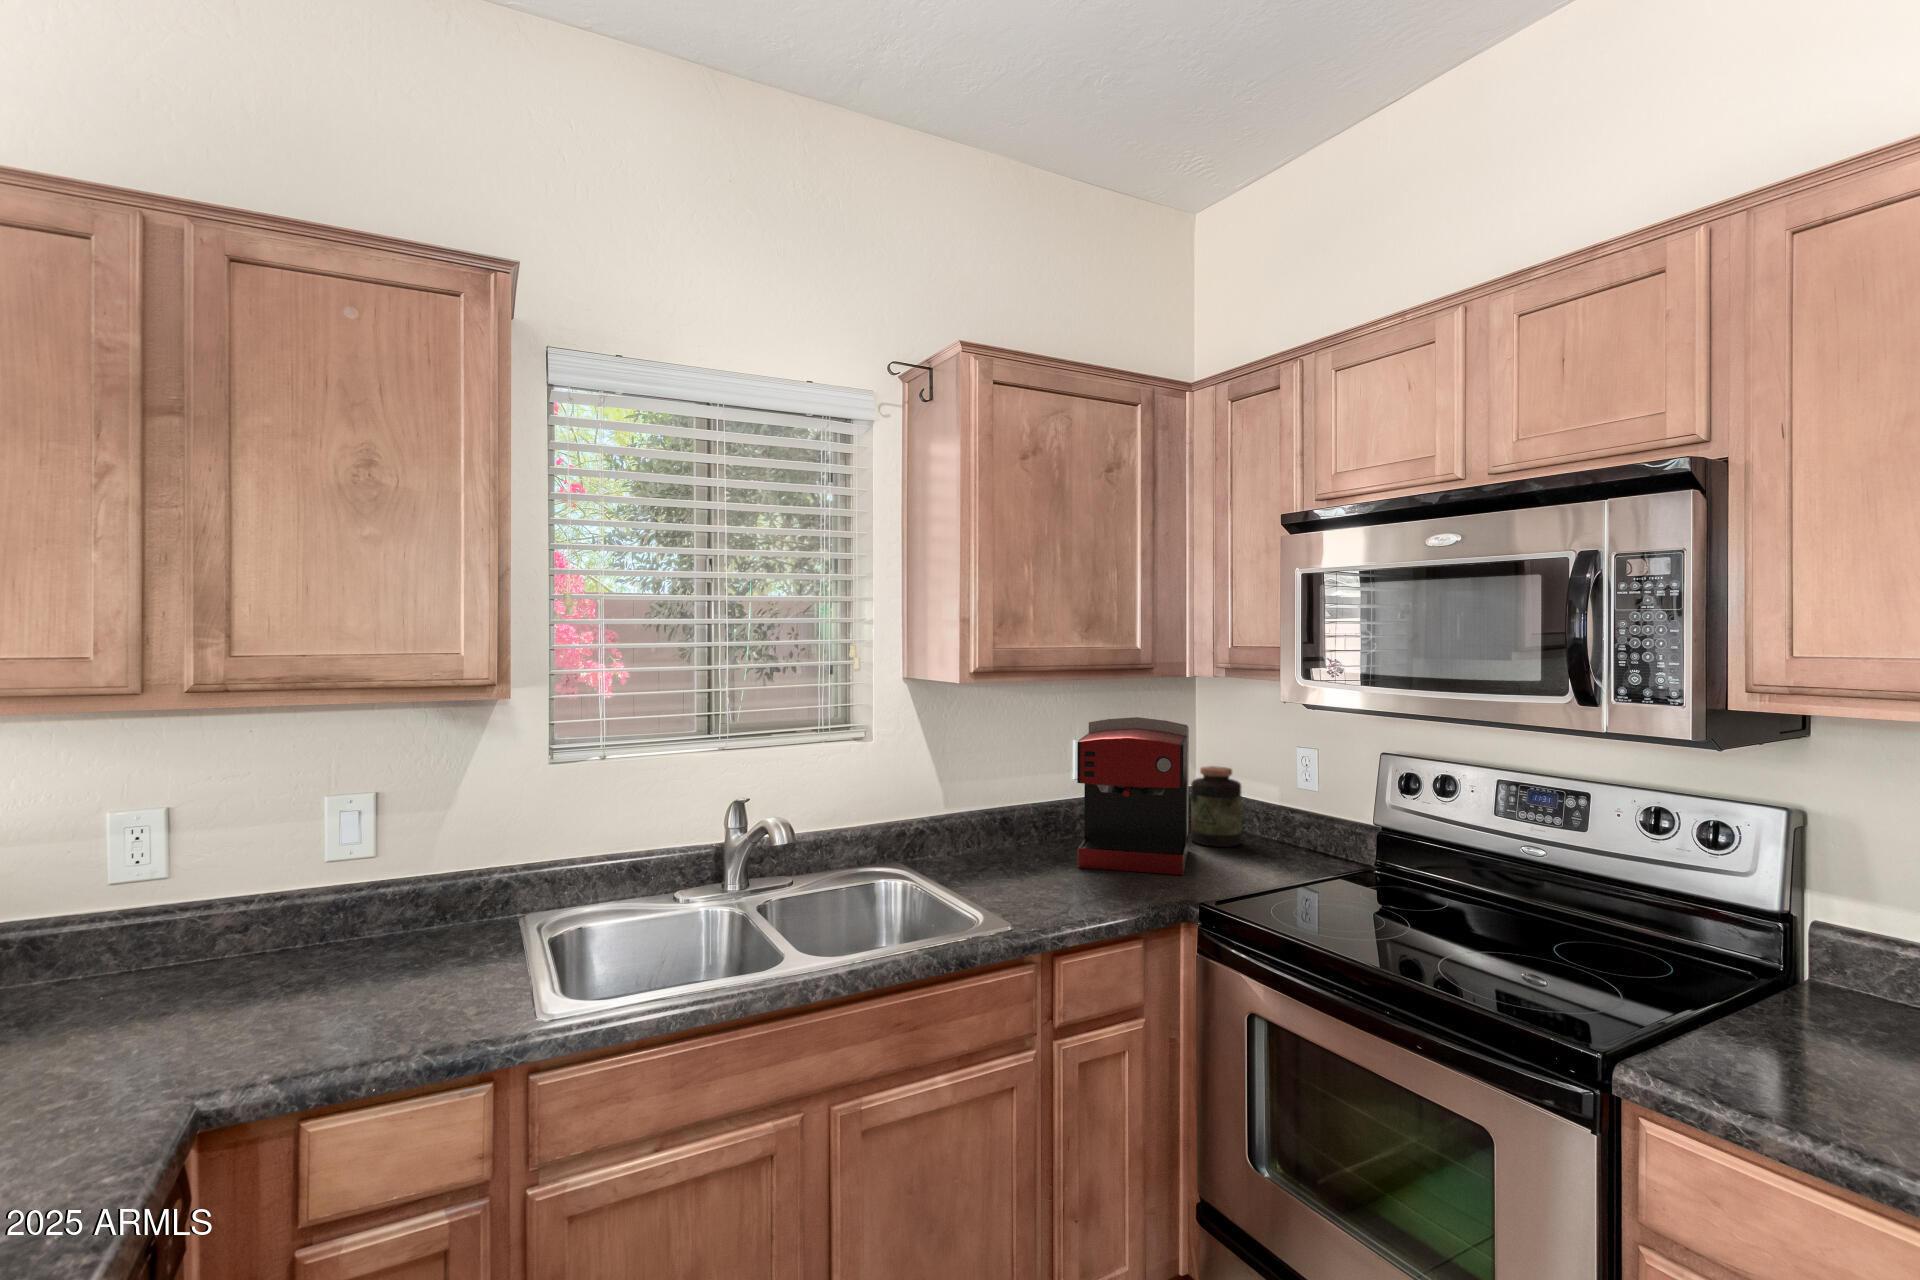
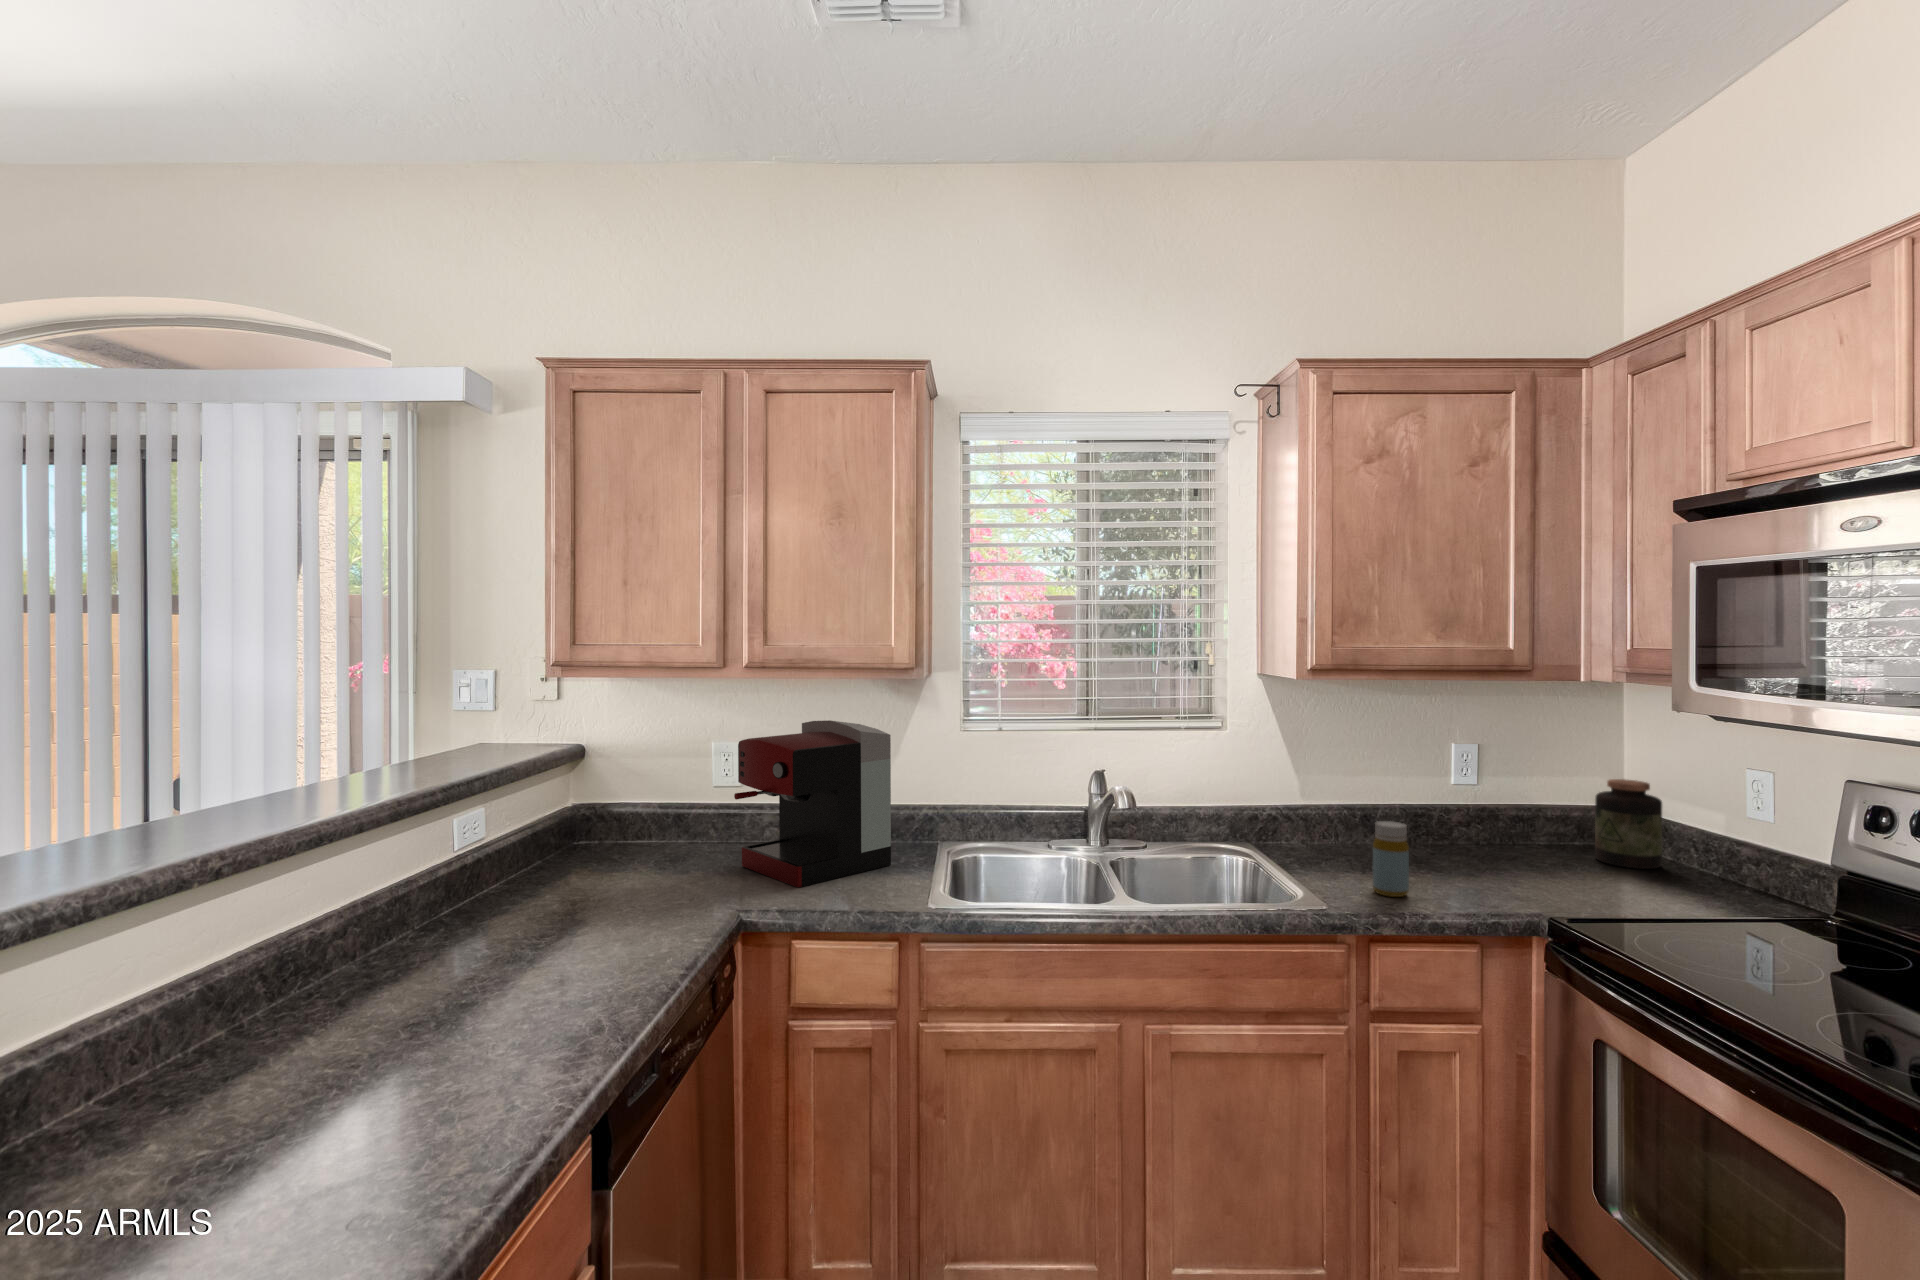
coffee maker: present [1077,717,1189,875] -> present [734,720,891,887]
bottle: none [1043,828,1077,907] -> present [1373,821,1409,897]

